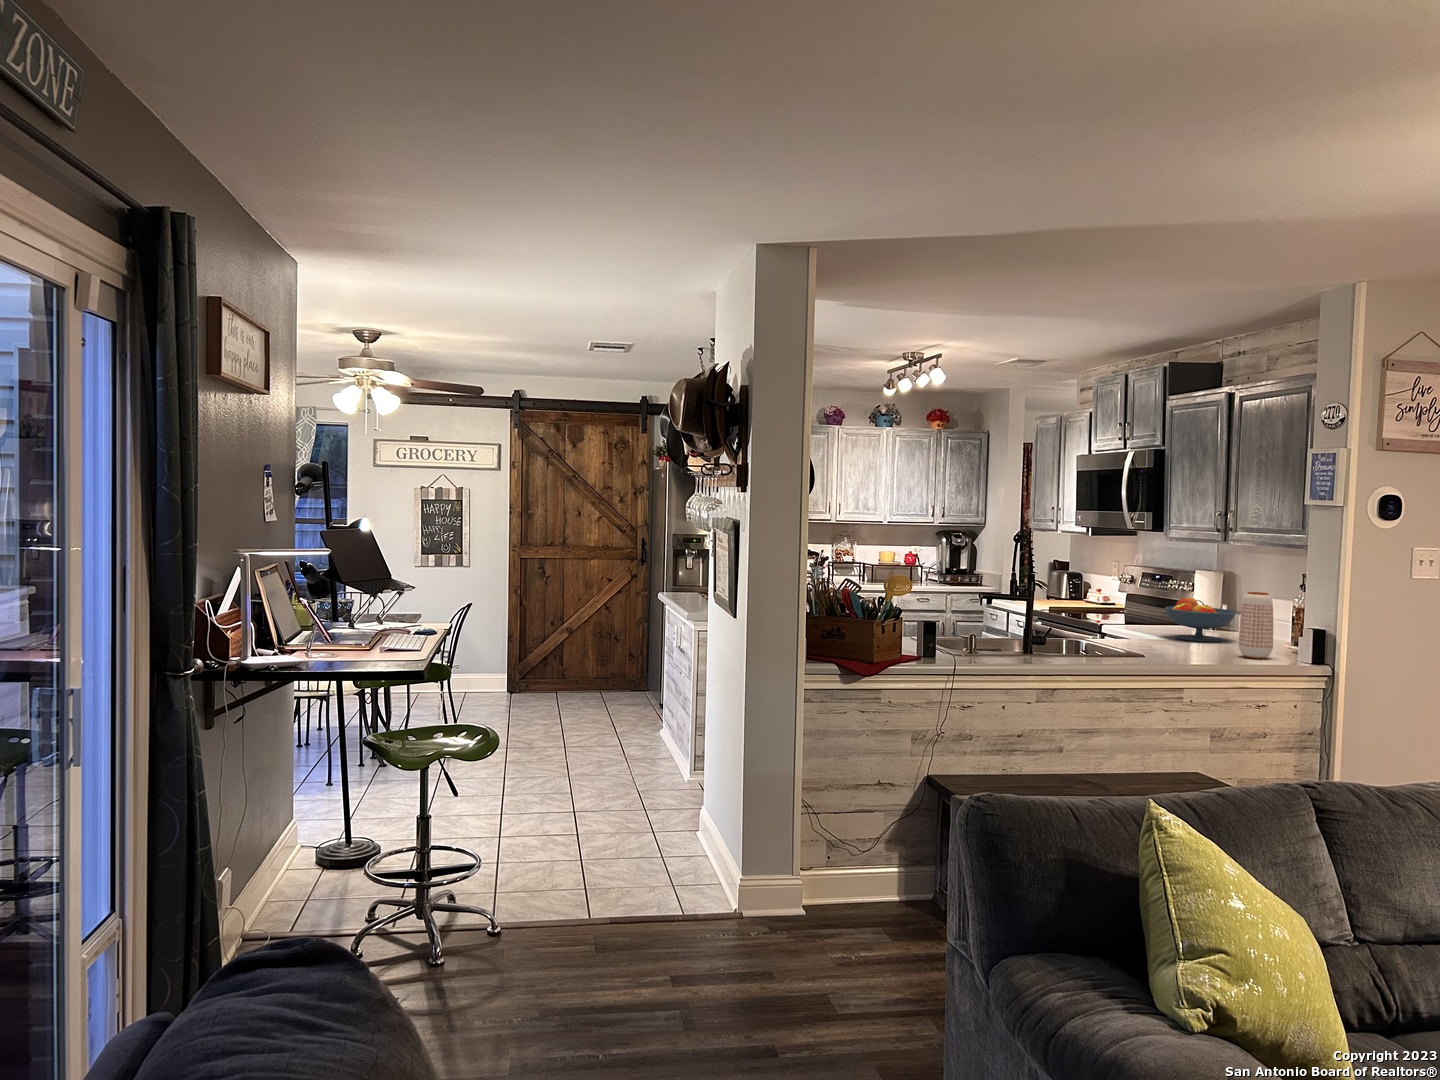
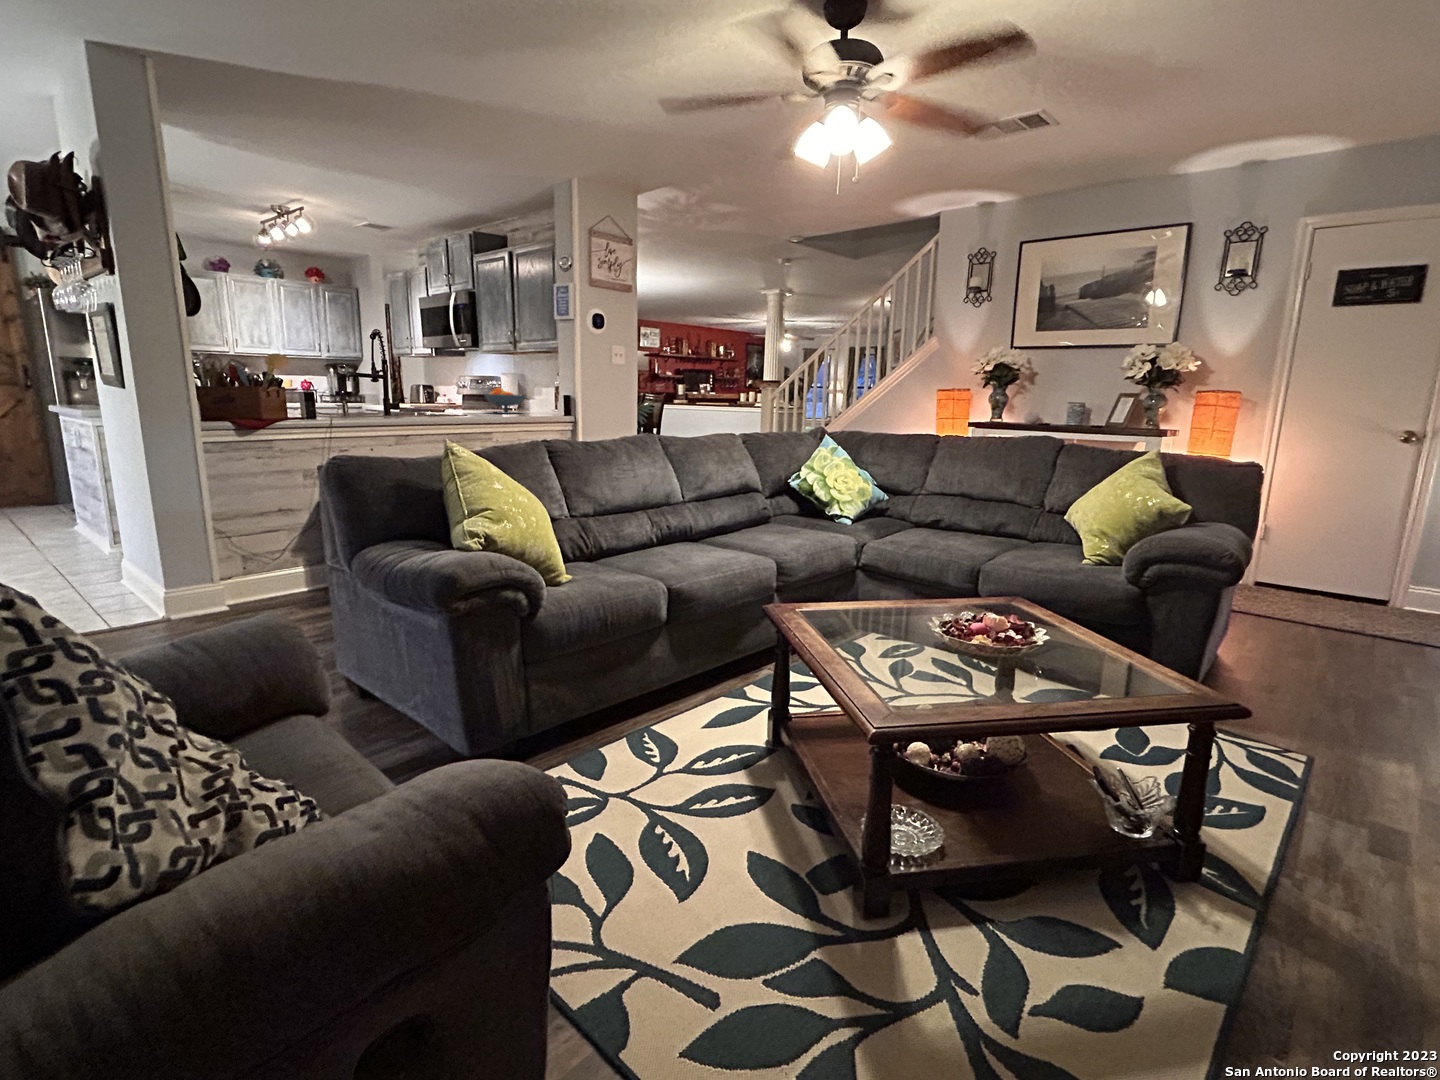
vase: present [1239,592,1273,659] -> none [526,377,545,416]

